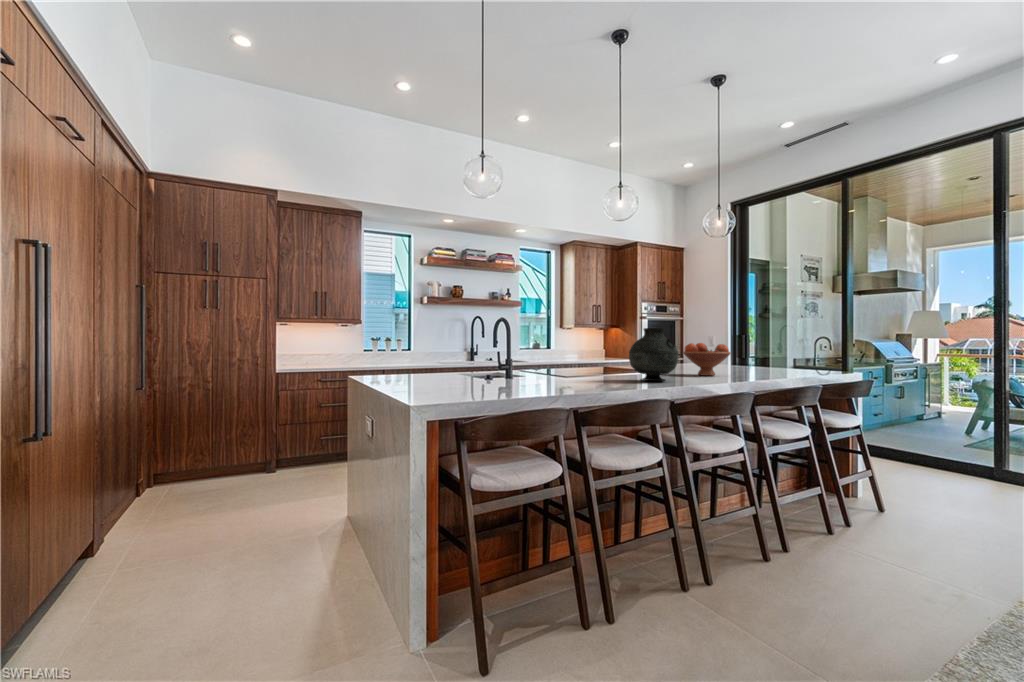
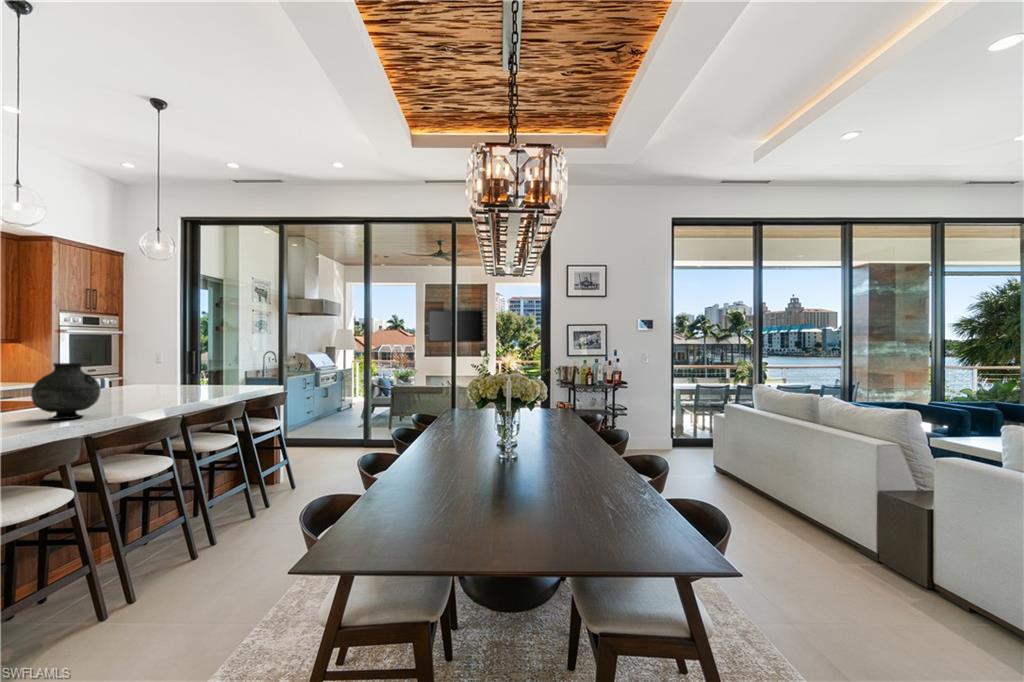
fruit bowl: present [683,343,731,376] -> none [111,370,167,403]

